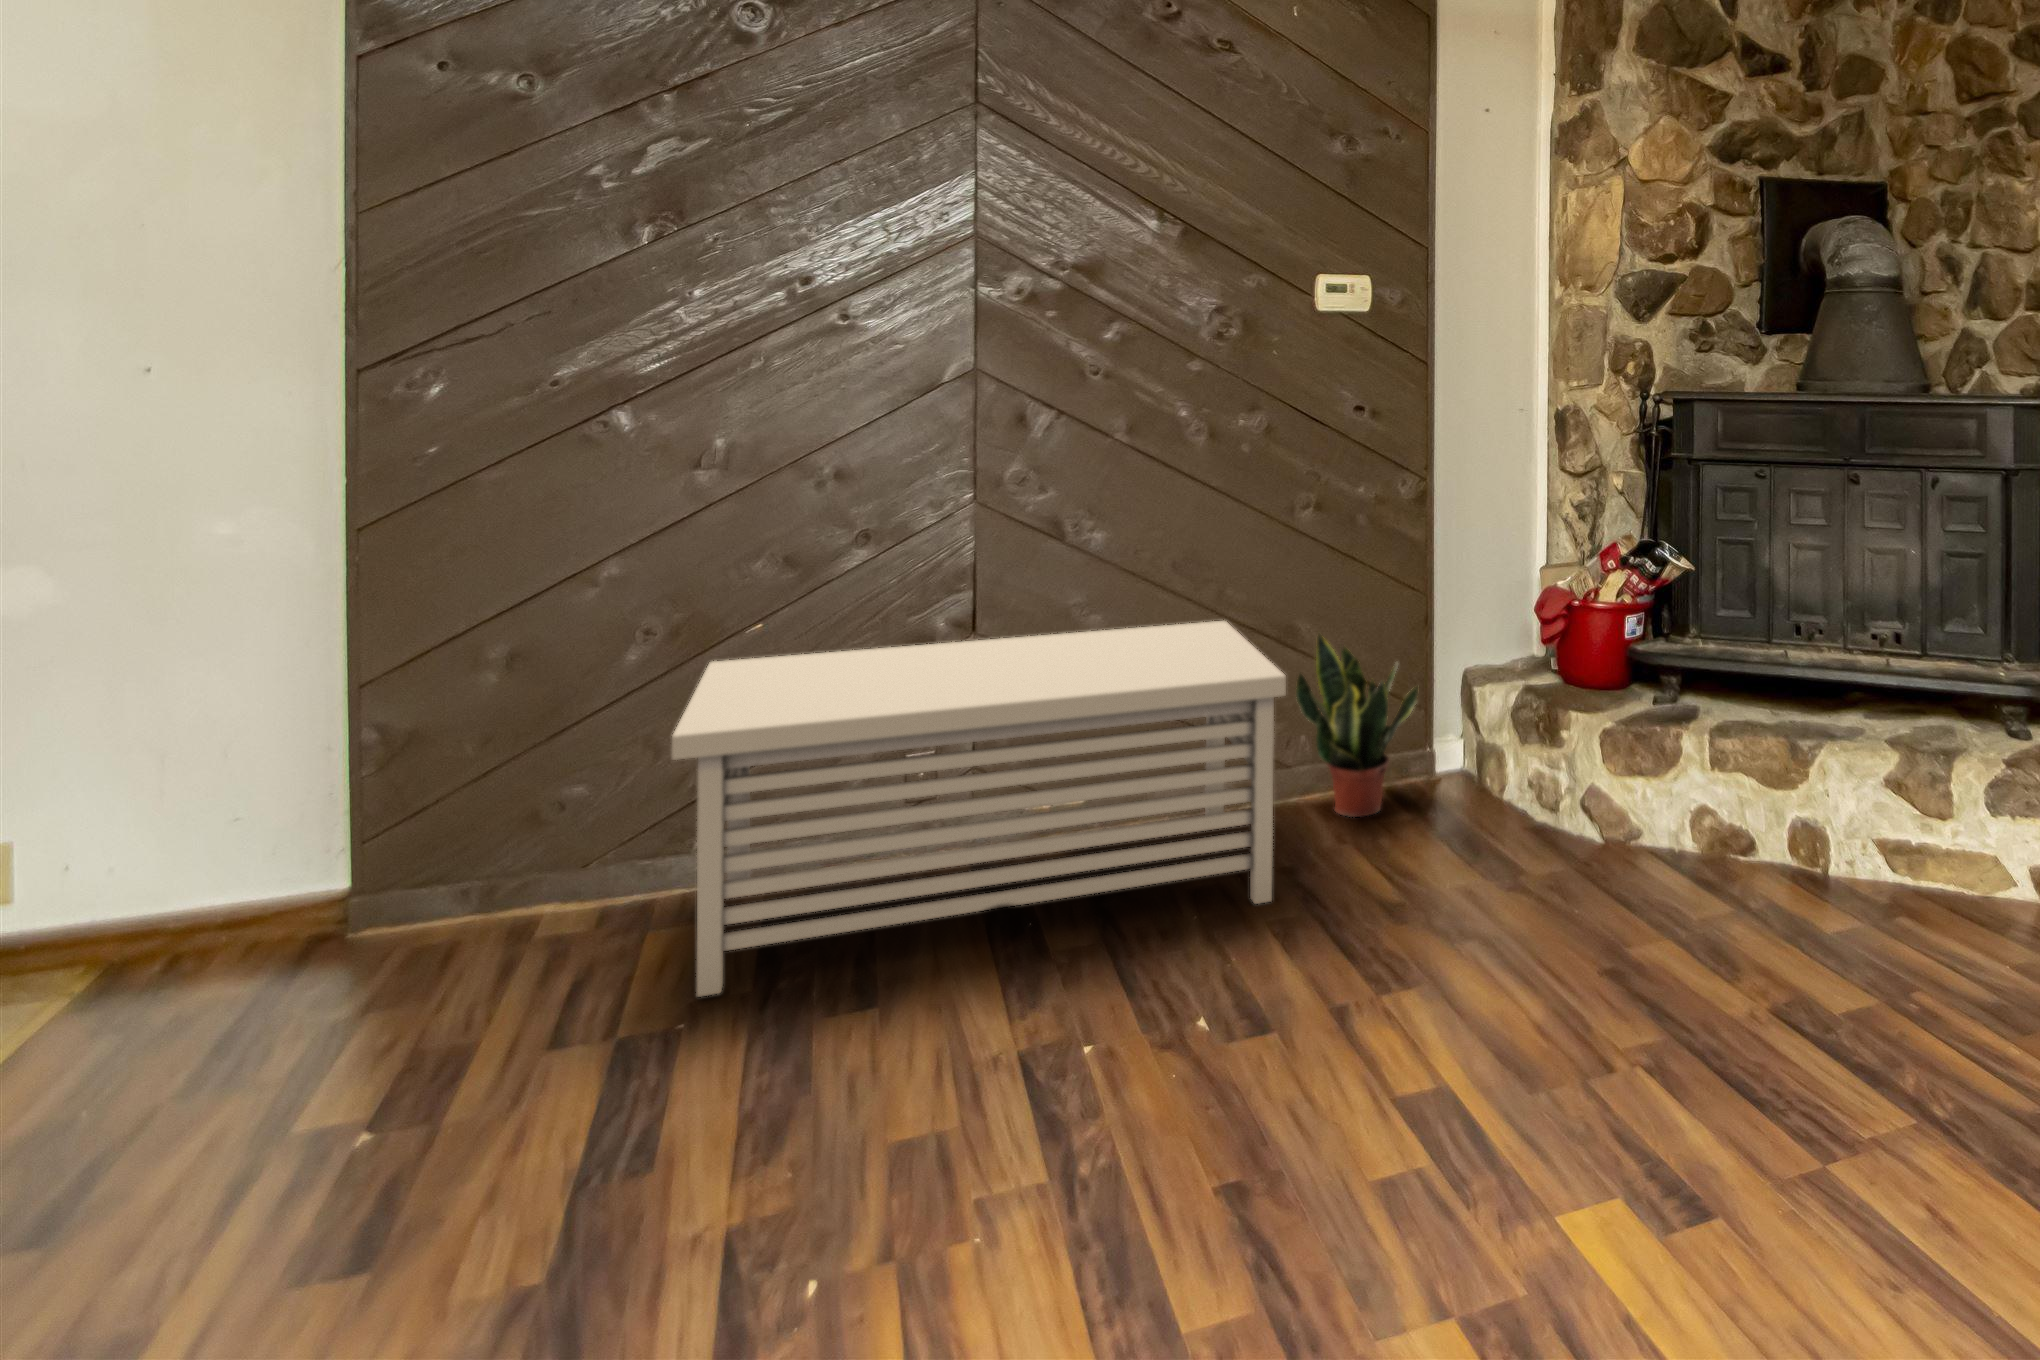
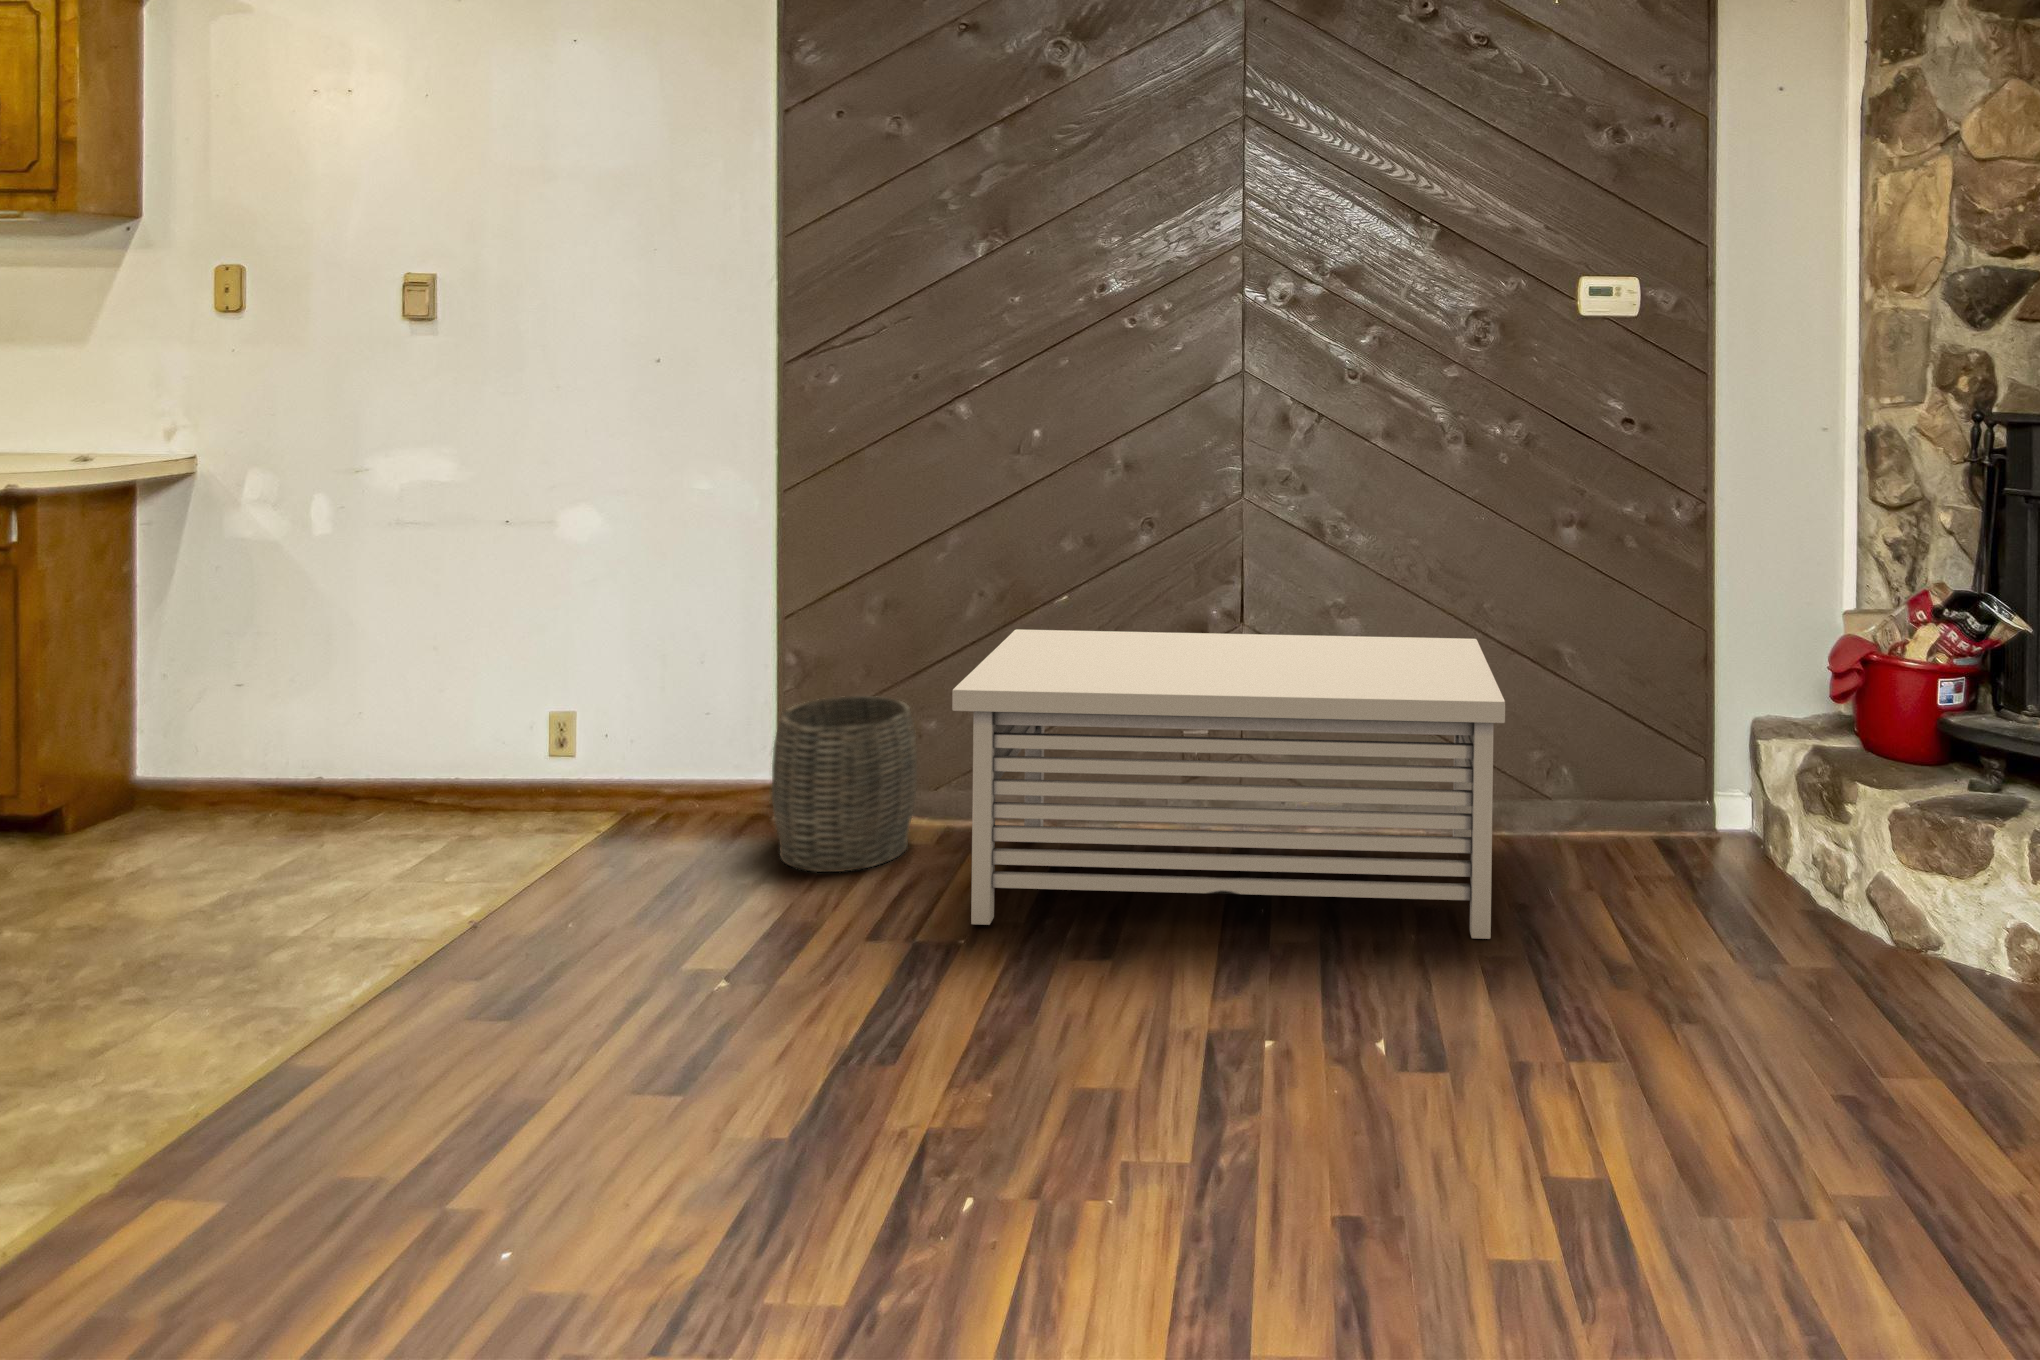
potted plant: present [1296,634,1418,817] -> none [1548,660,1684,867]
woven basket: none [378,759,586,980] -> present [772,696,917,872]

